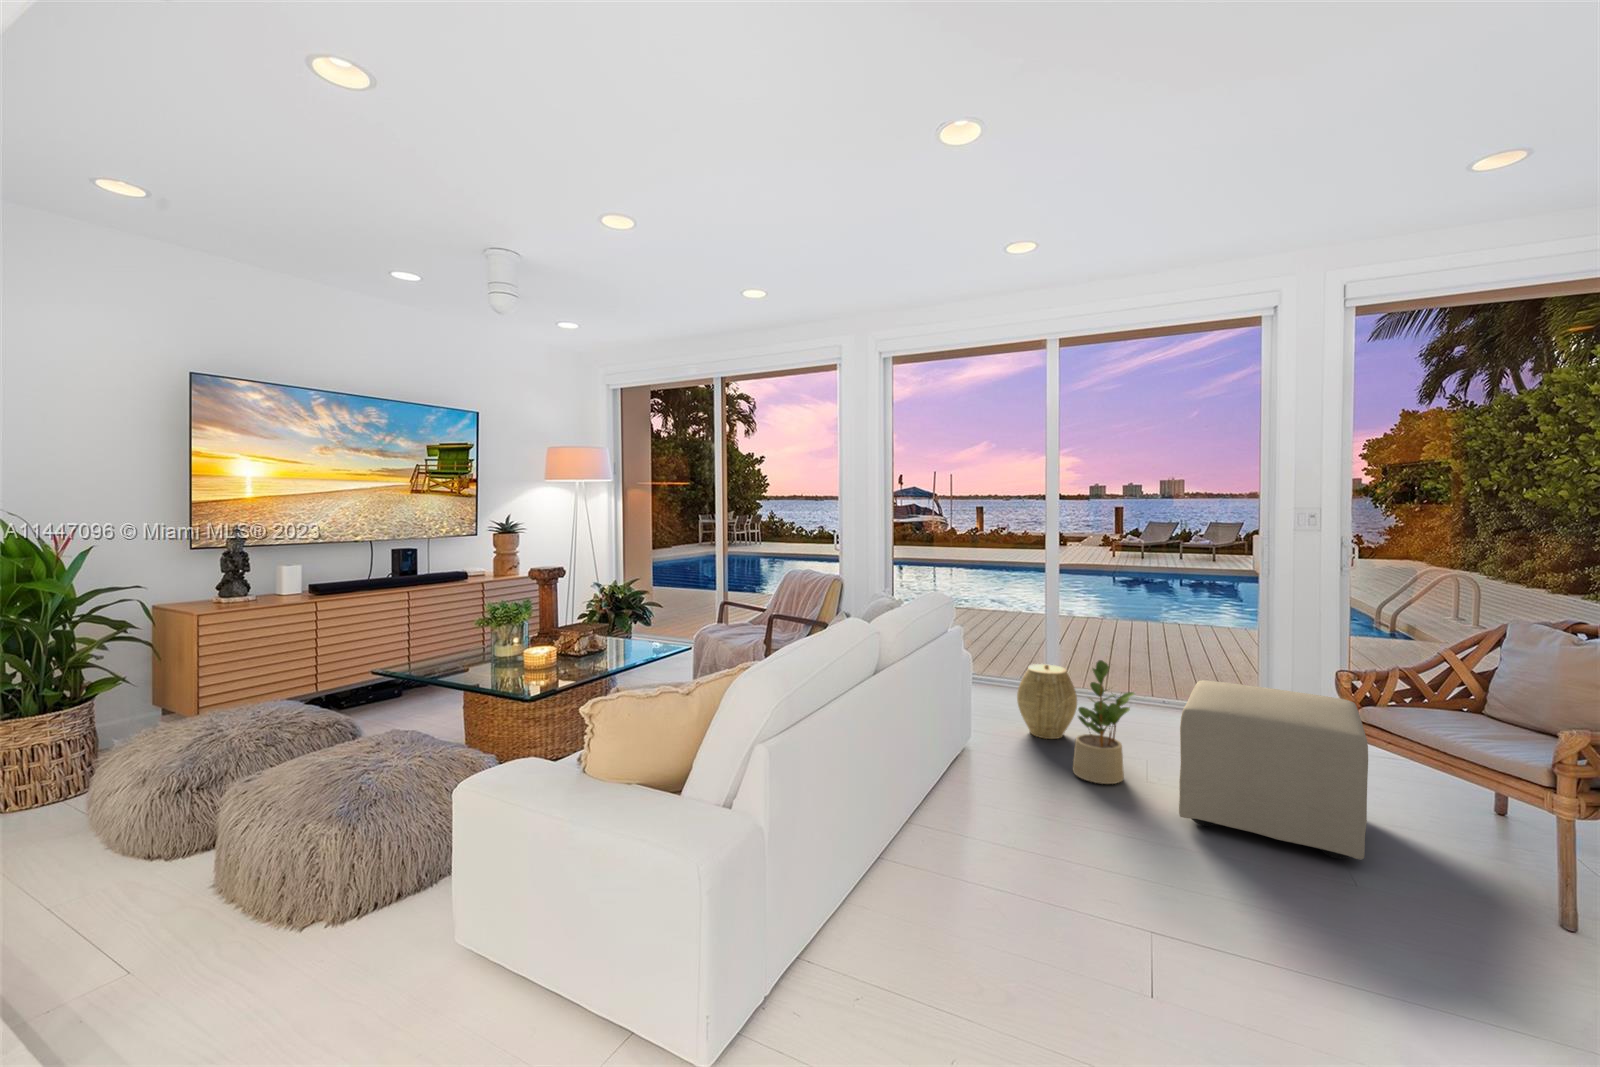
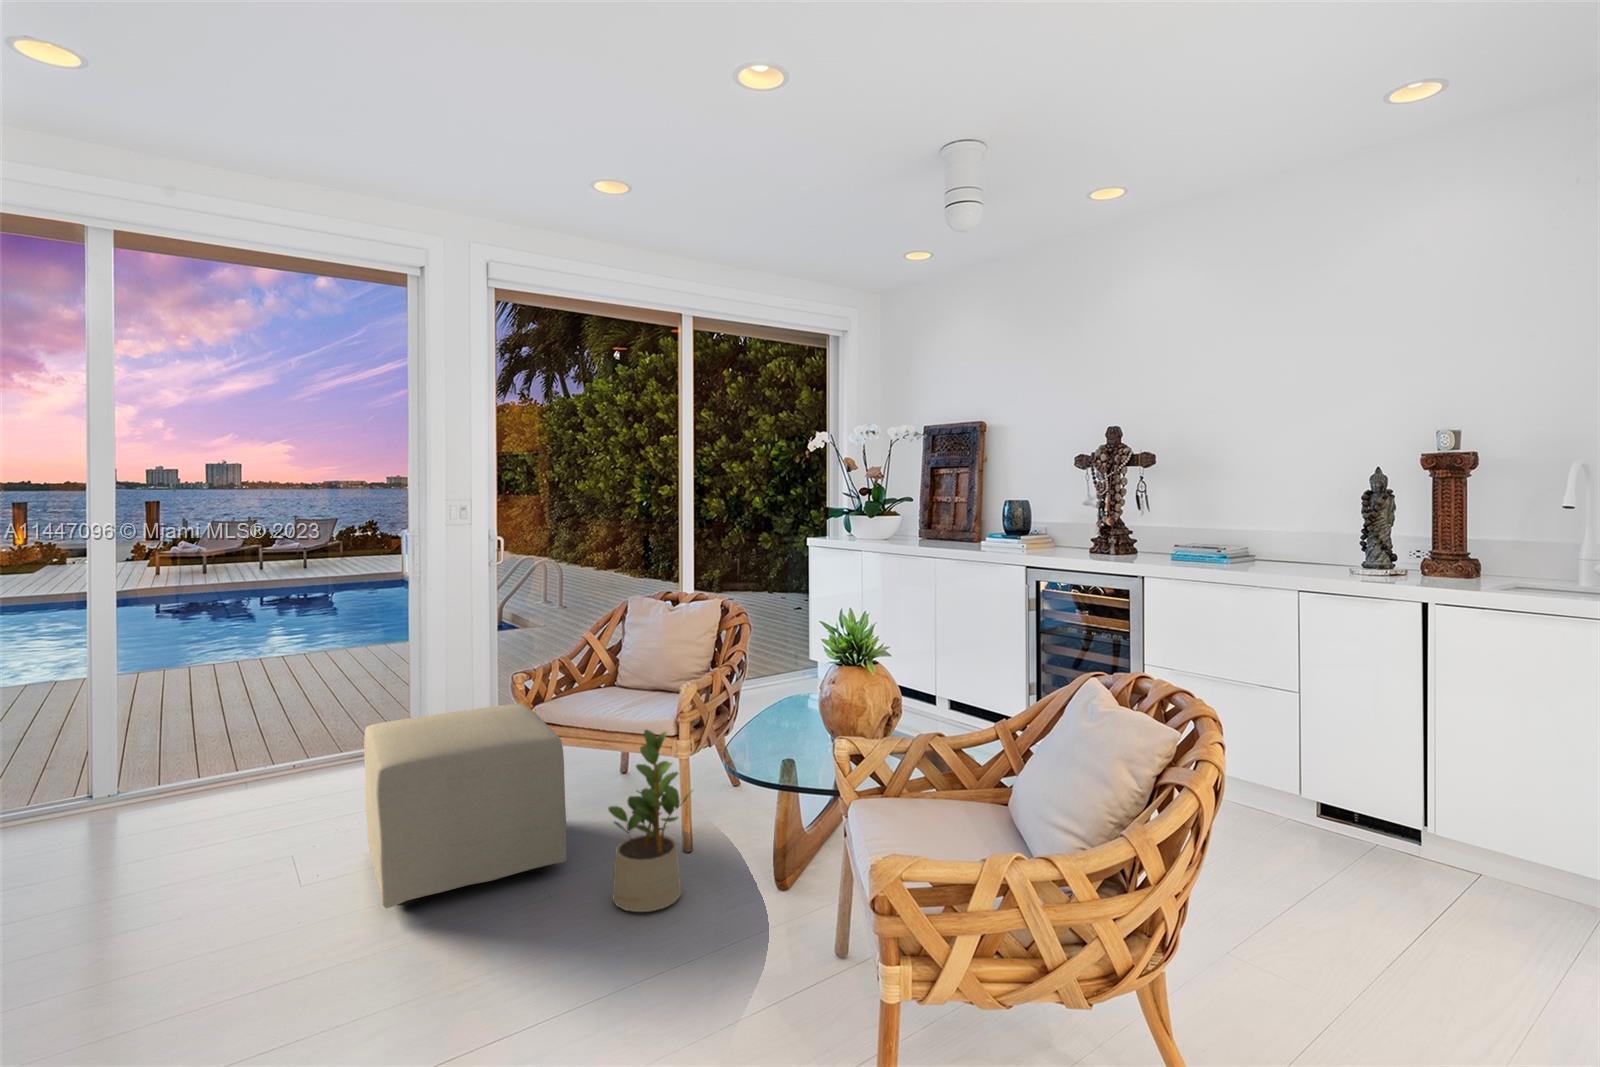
potted plant: present [1073,660,1134,784] -> present [608,730,692,912]
woven basket: present [1017,664,1077,739] -> none [51,765,173,894]

